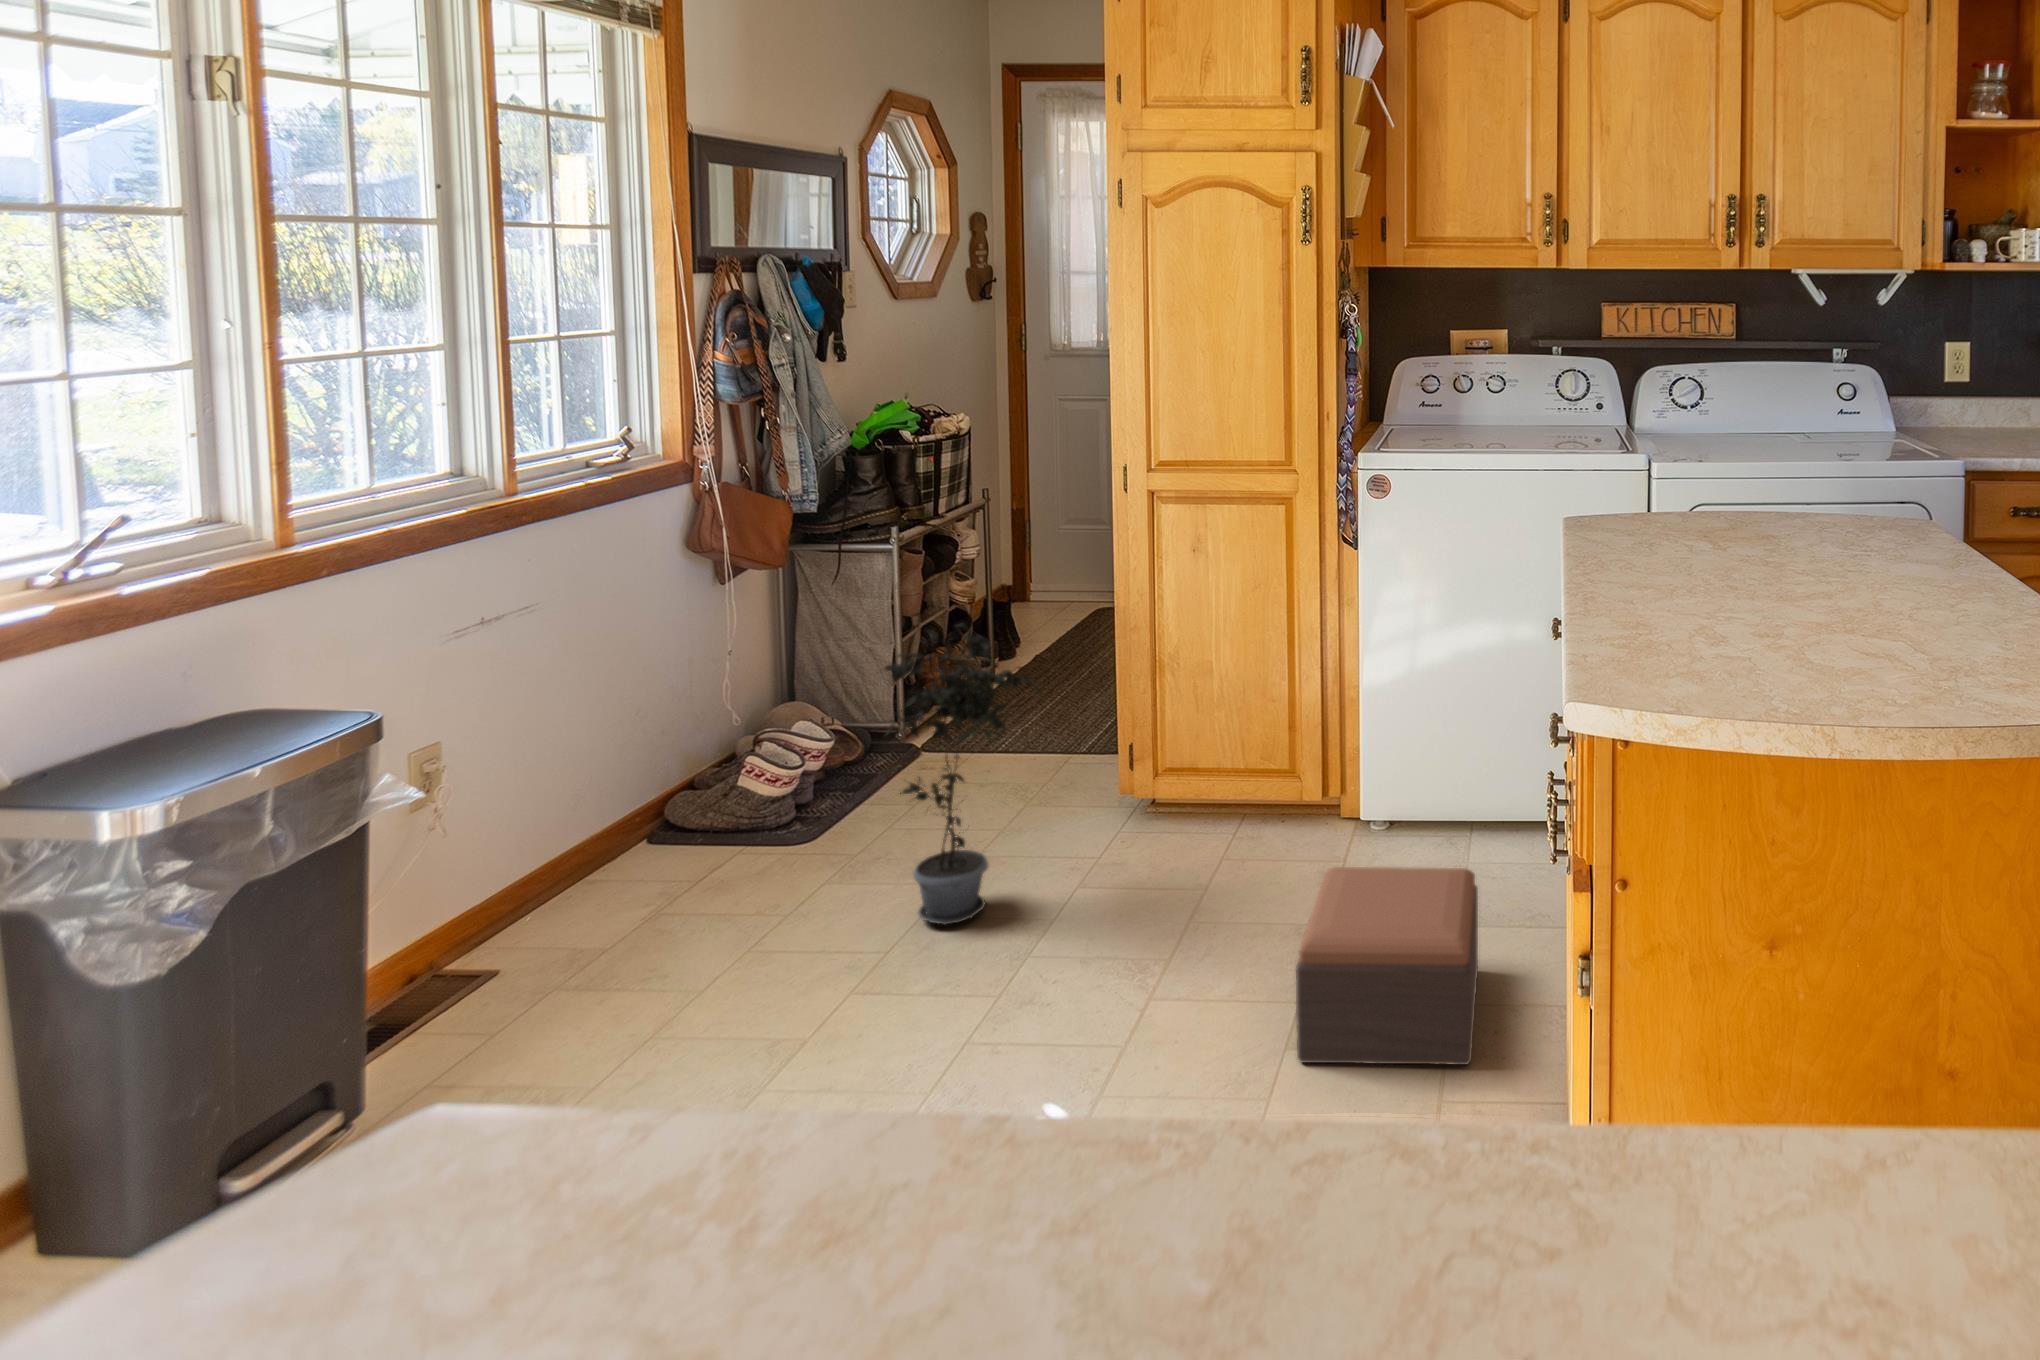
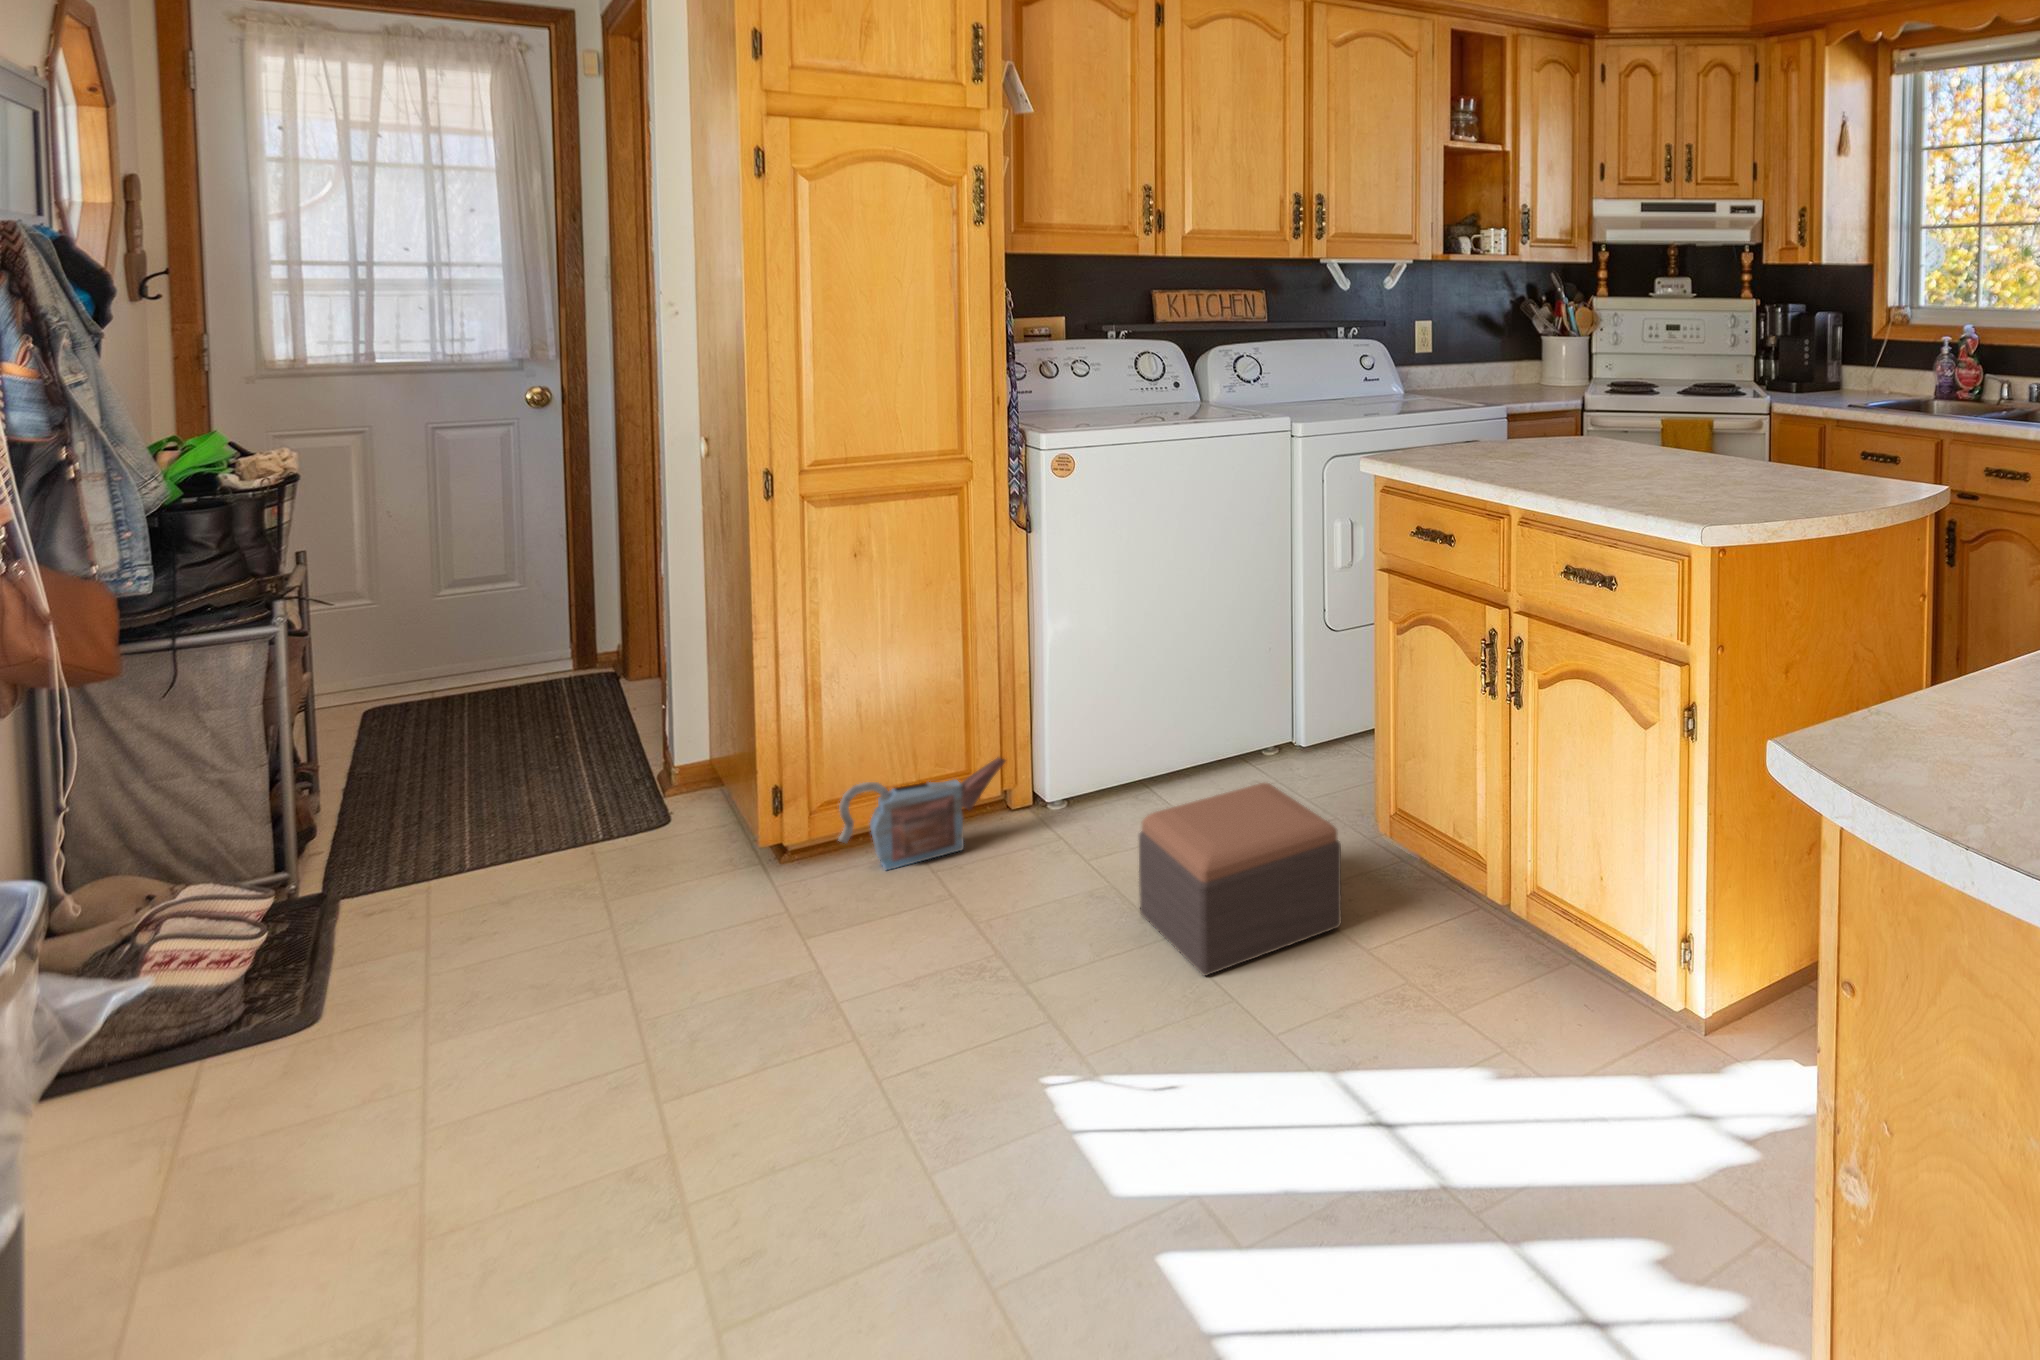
potted plant: present [885,623,1040,924] -> none [523,662,792,1027]
watering can: none [1169,758,1318,844] -> present [839,757,1005,870]

